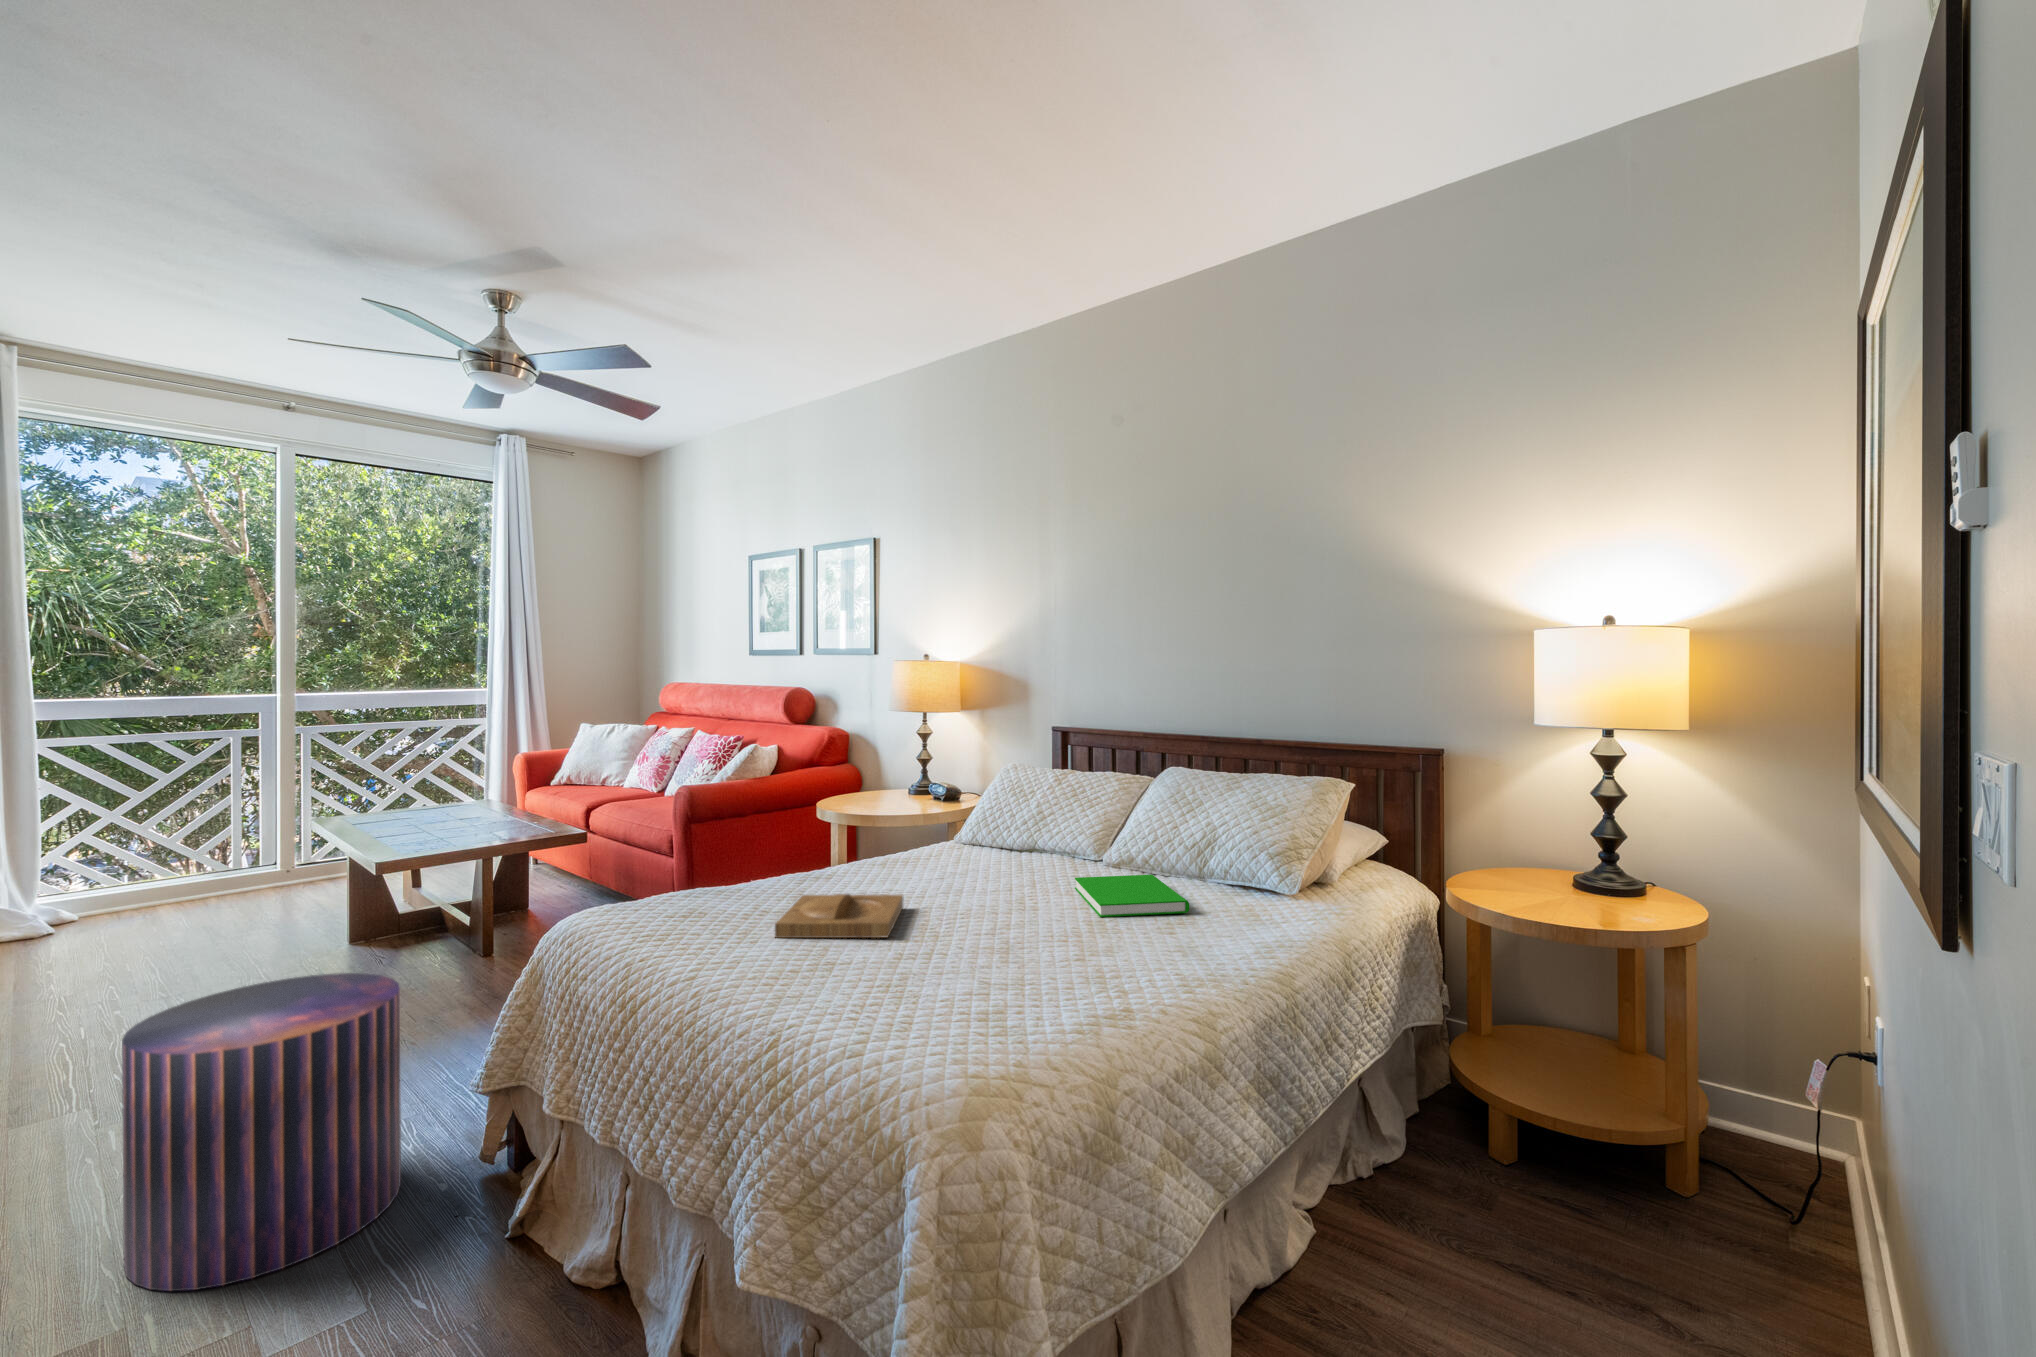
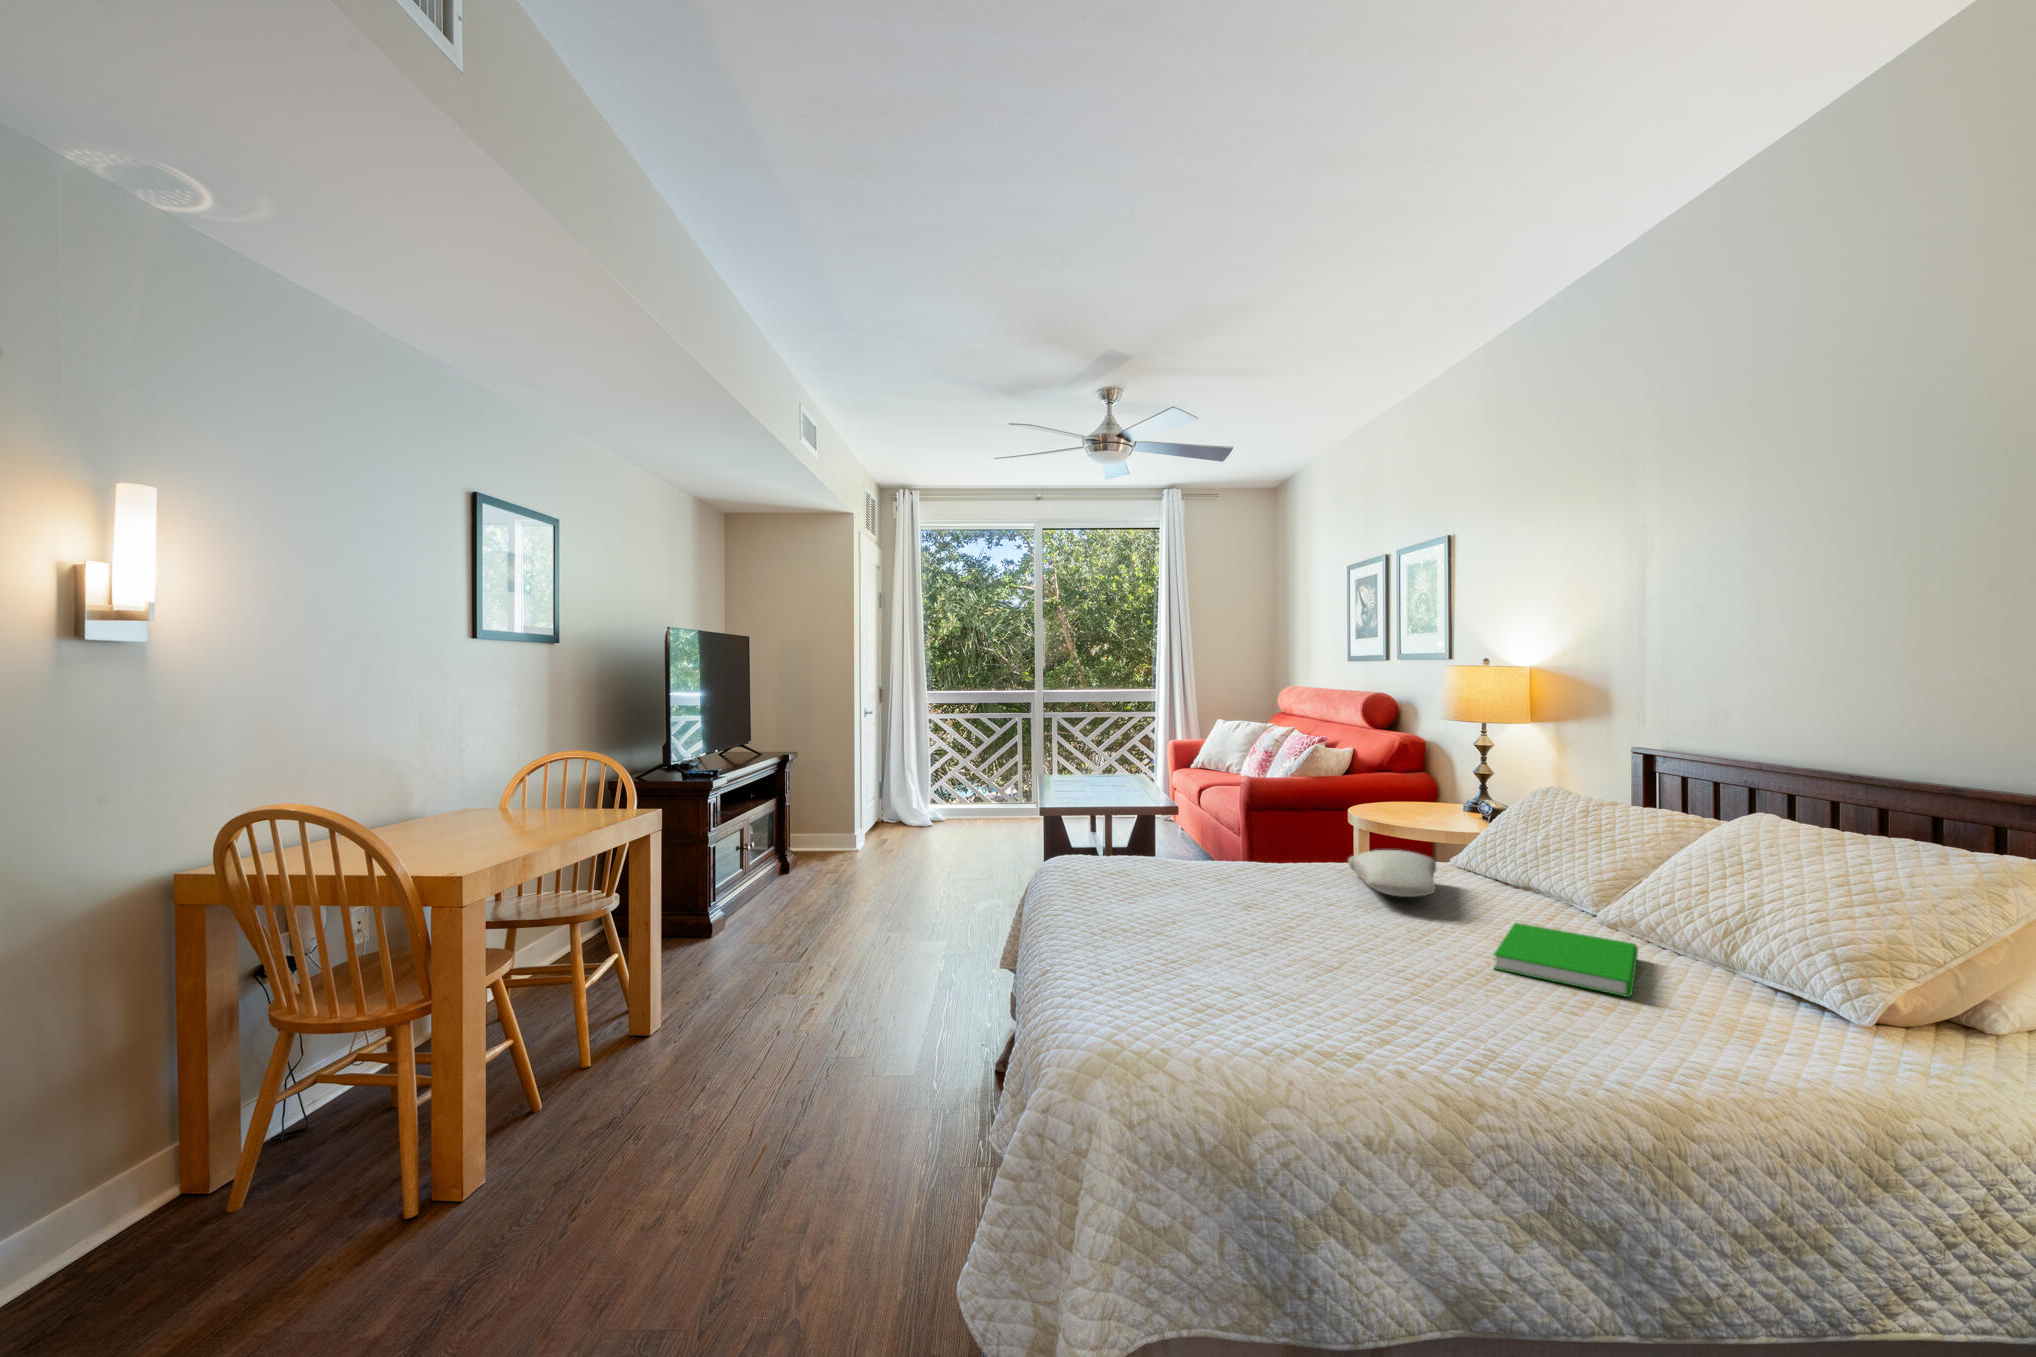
pillow: none [902,836,1009,876] -> present [1348,850,1436,897]
tray: present [775,894,903,938] -> none [1150,875,1290,925]
pouf: present [122,973,401,1291] -> none [836,862,967,1033]

